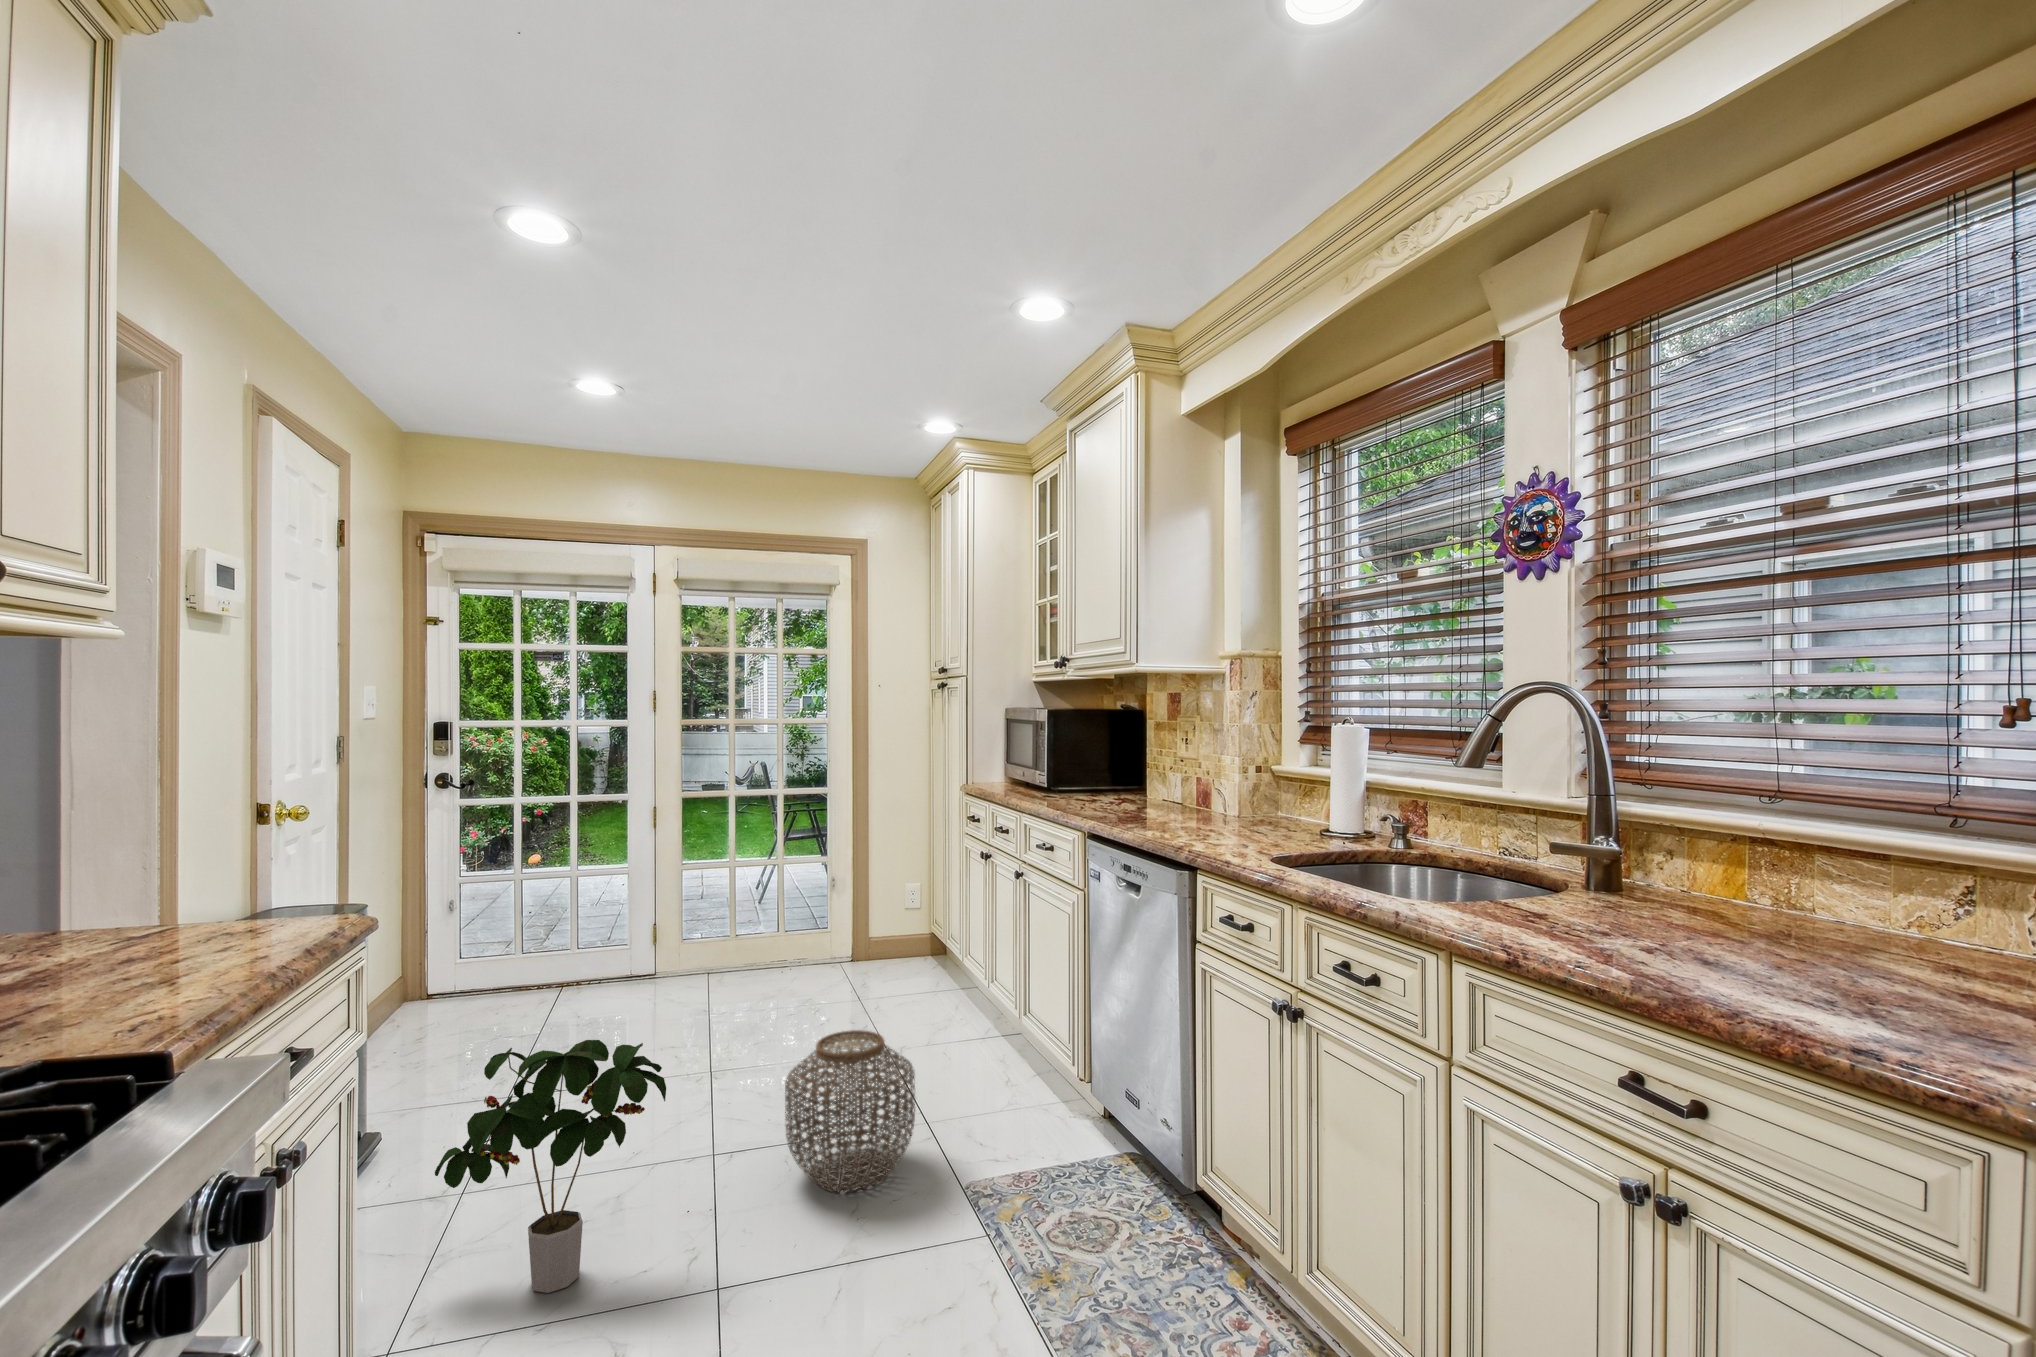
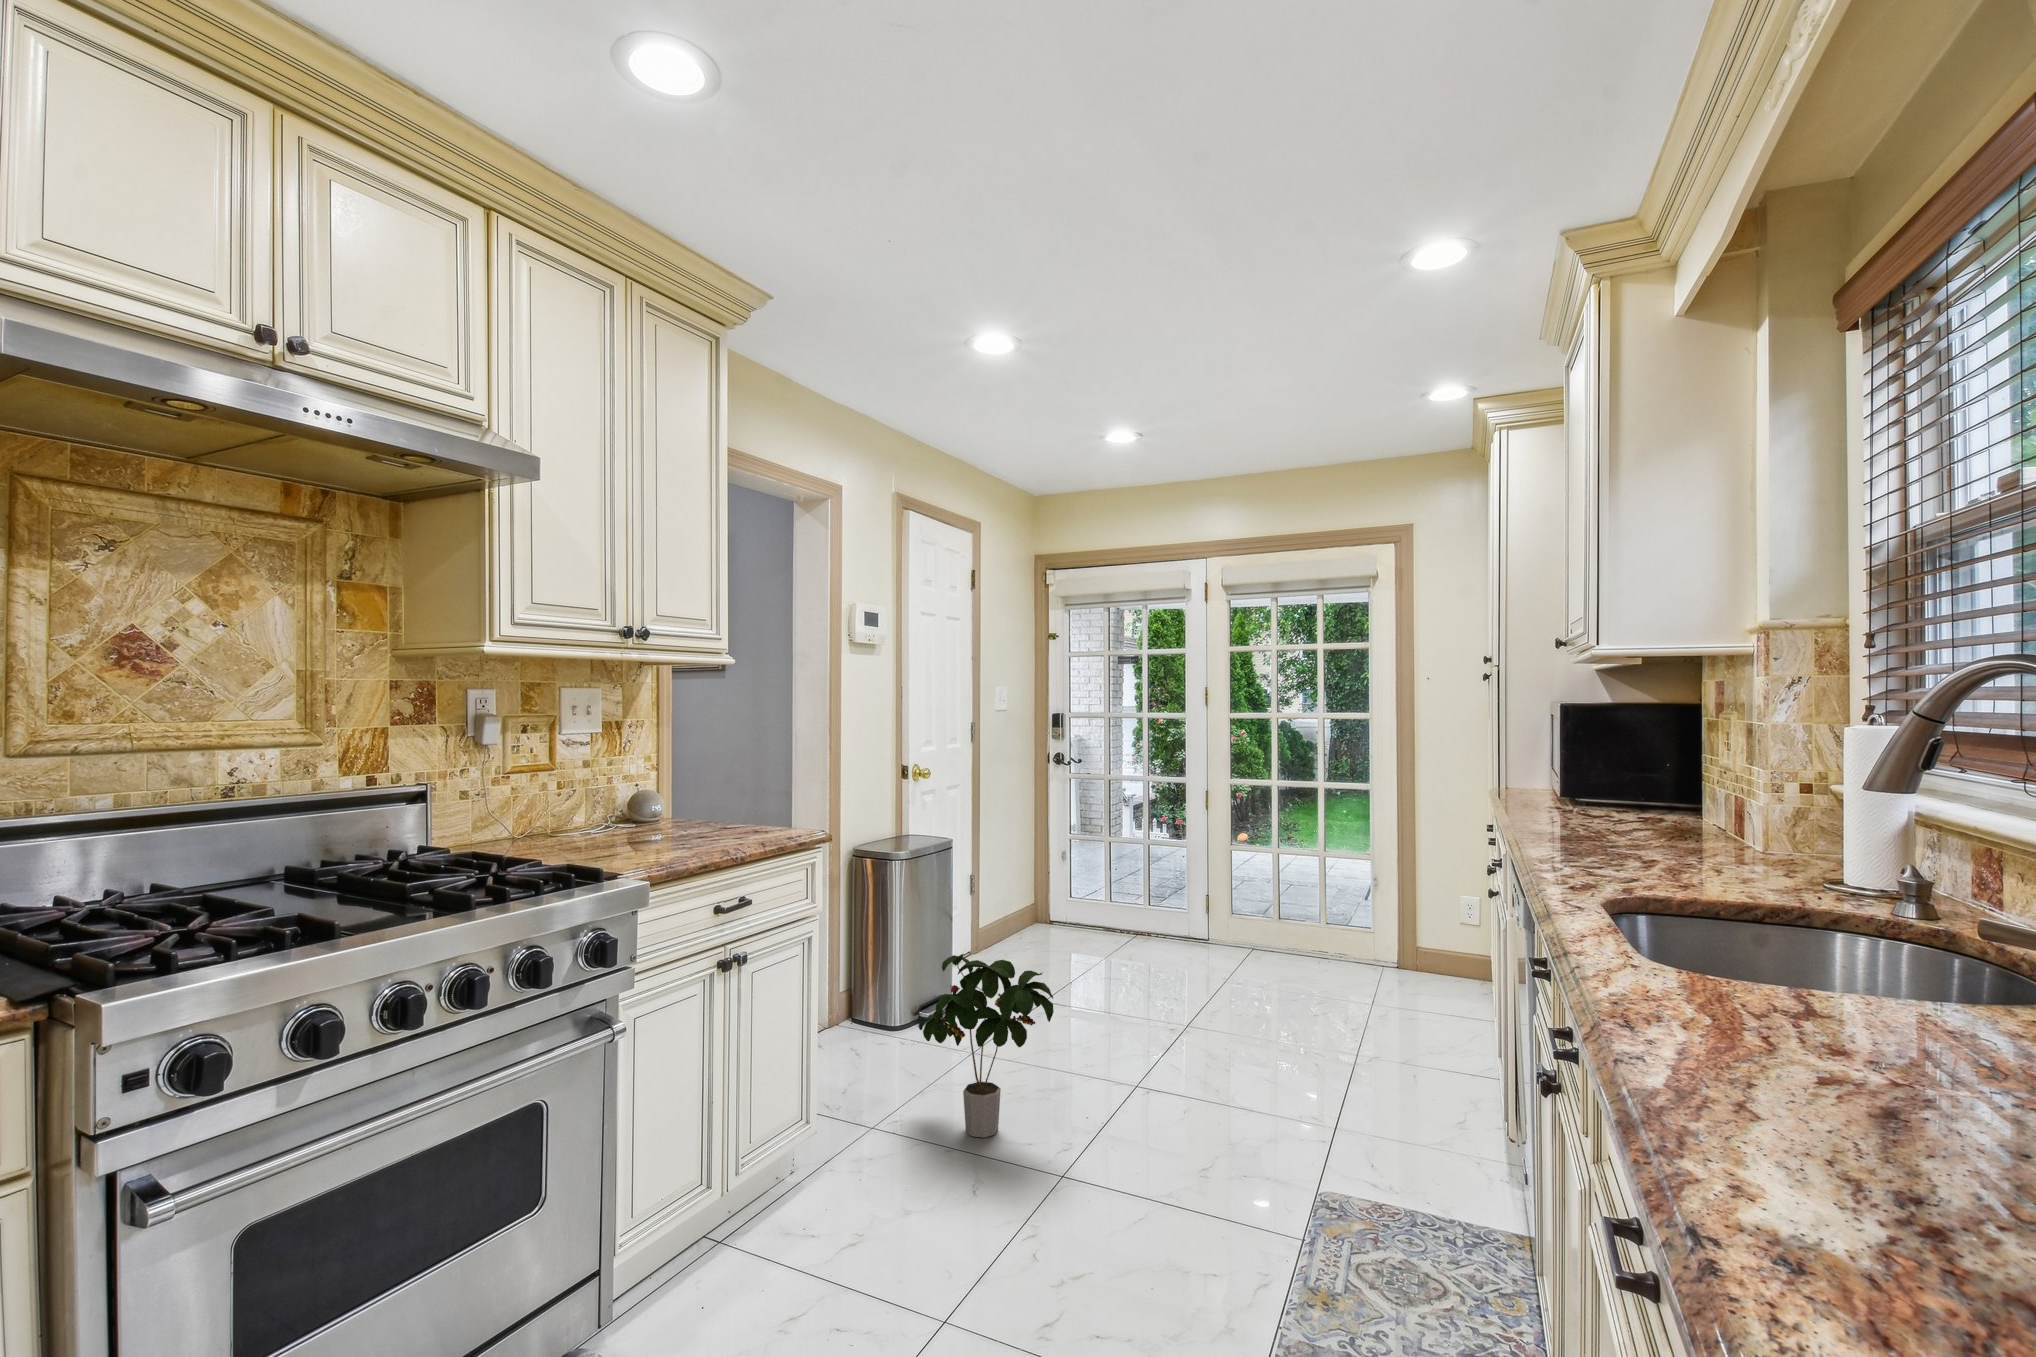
woven basket: present [785,1030,915,1192] -> none [1169,1011,1290,1160]

